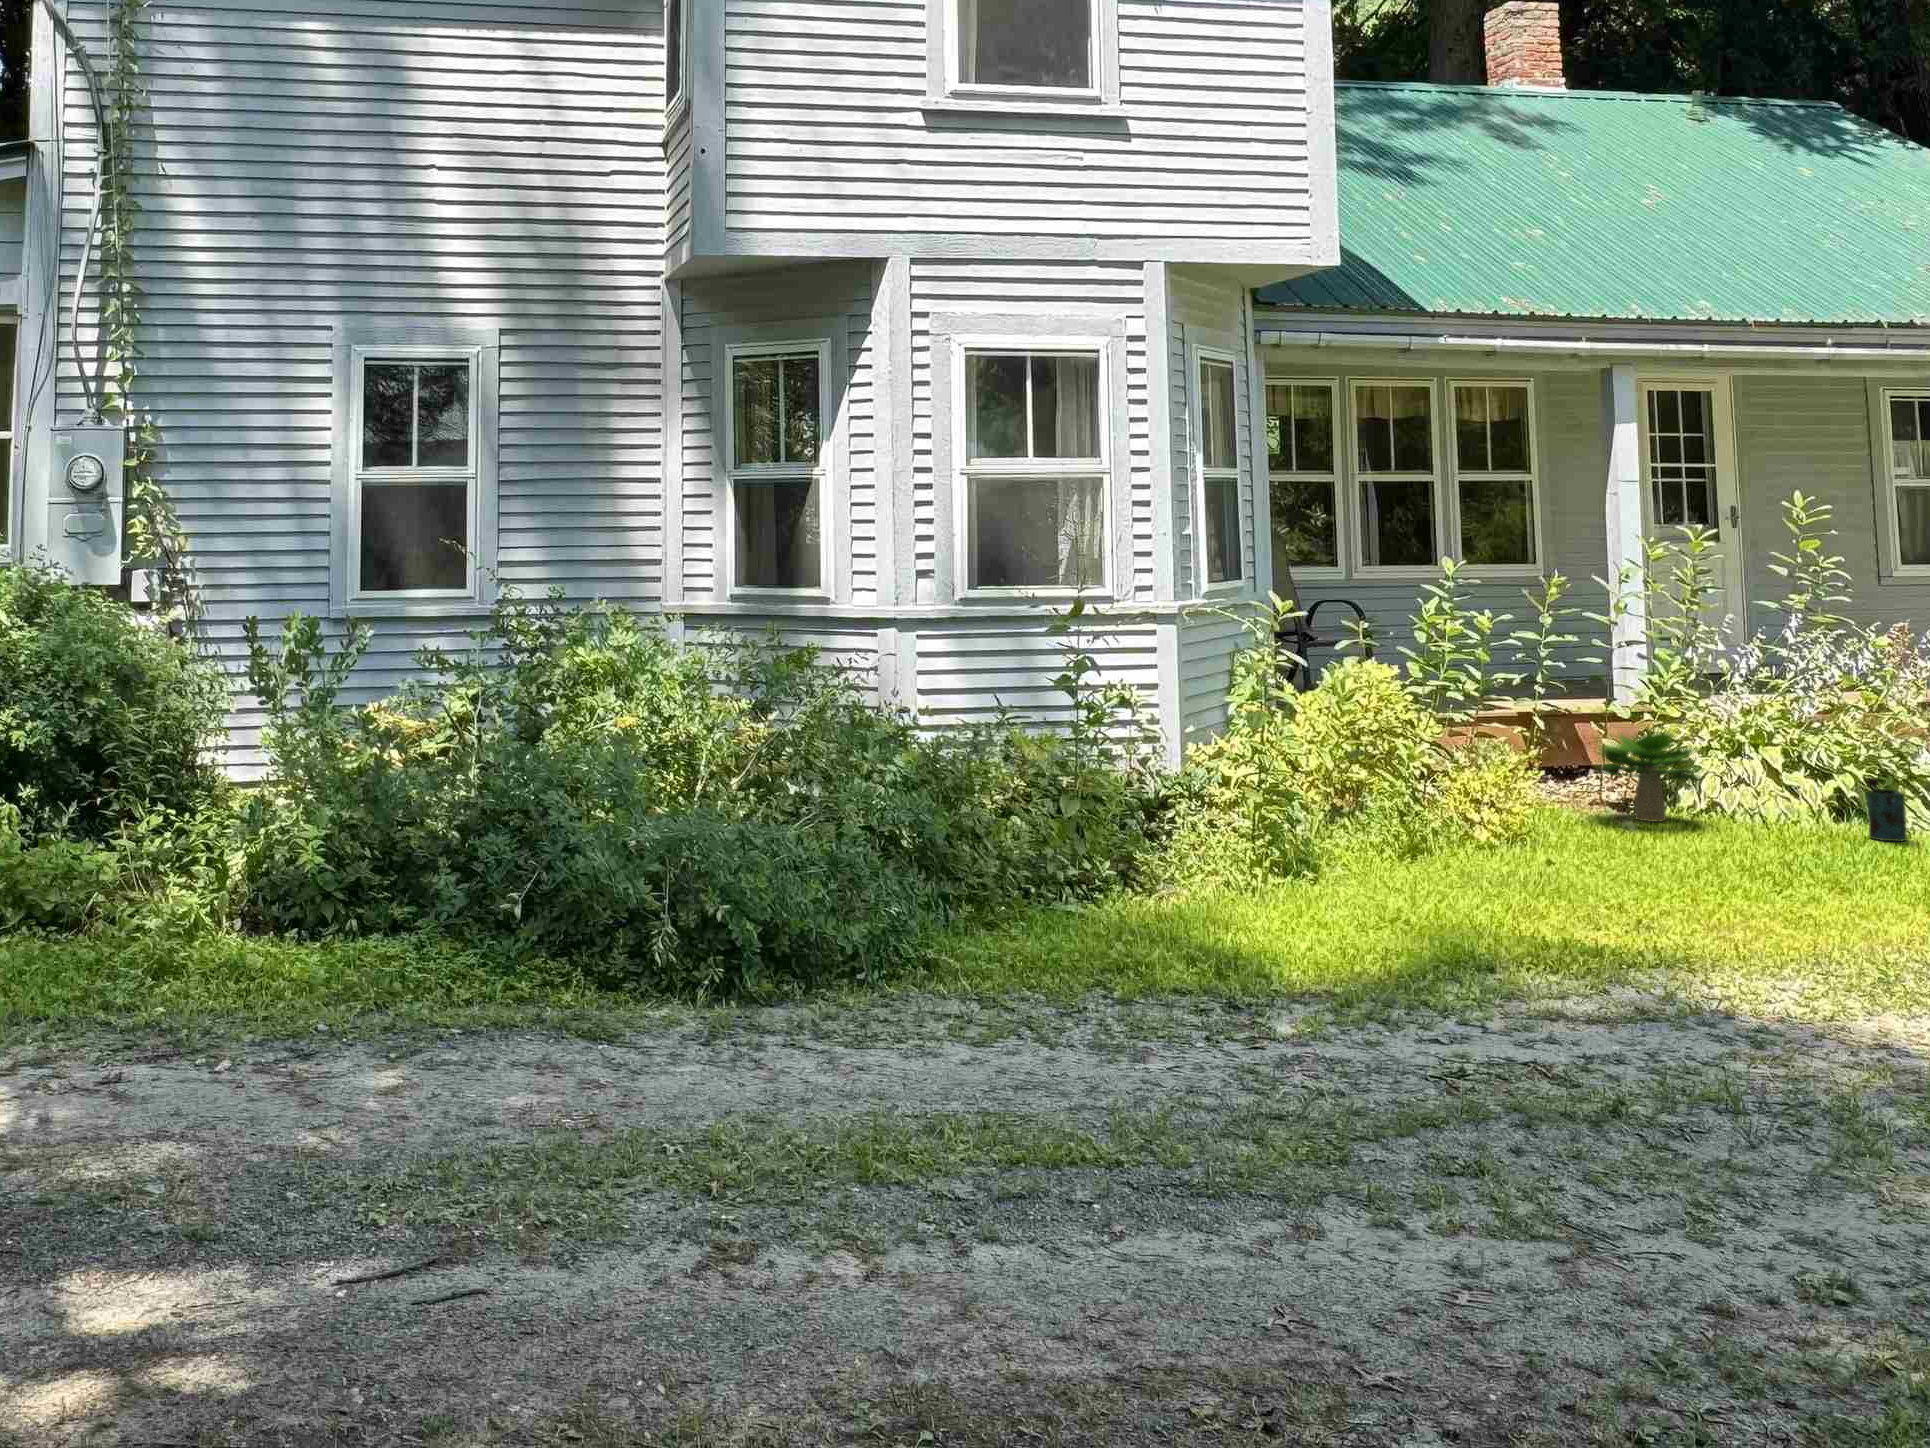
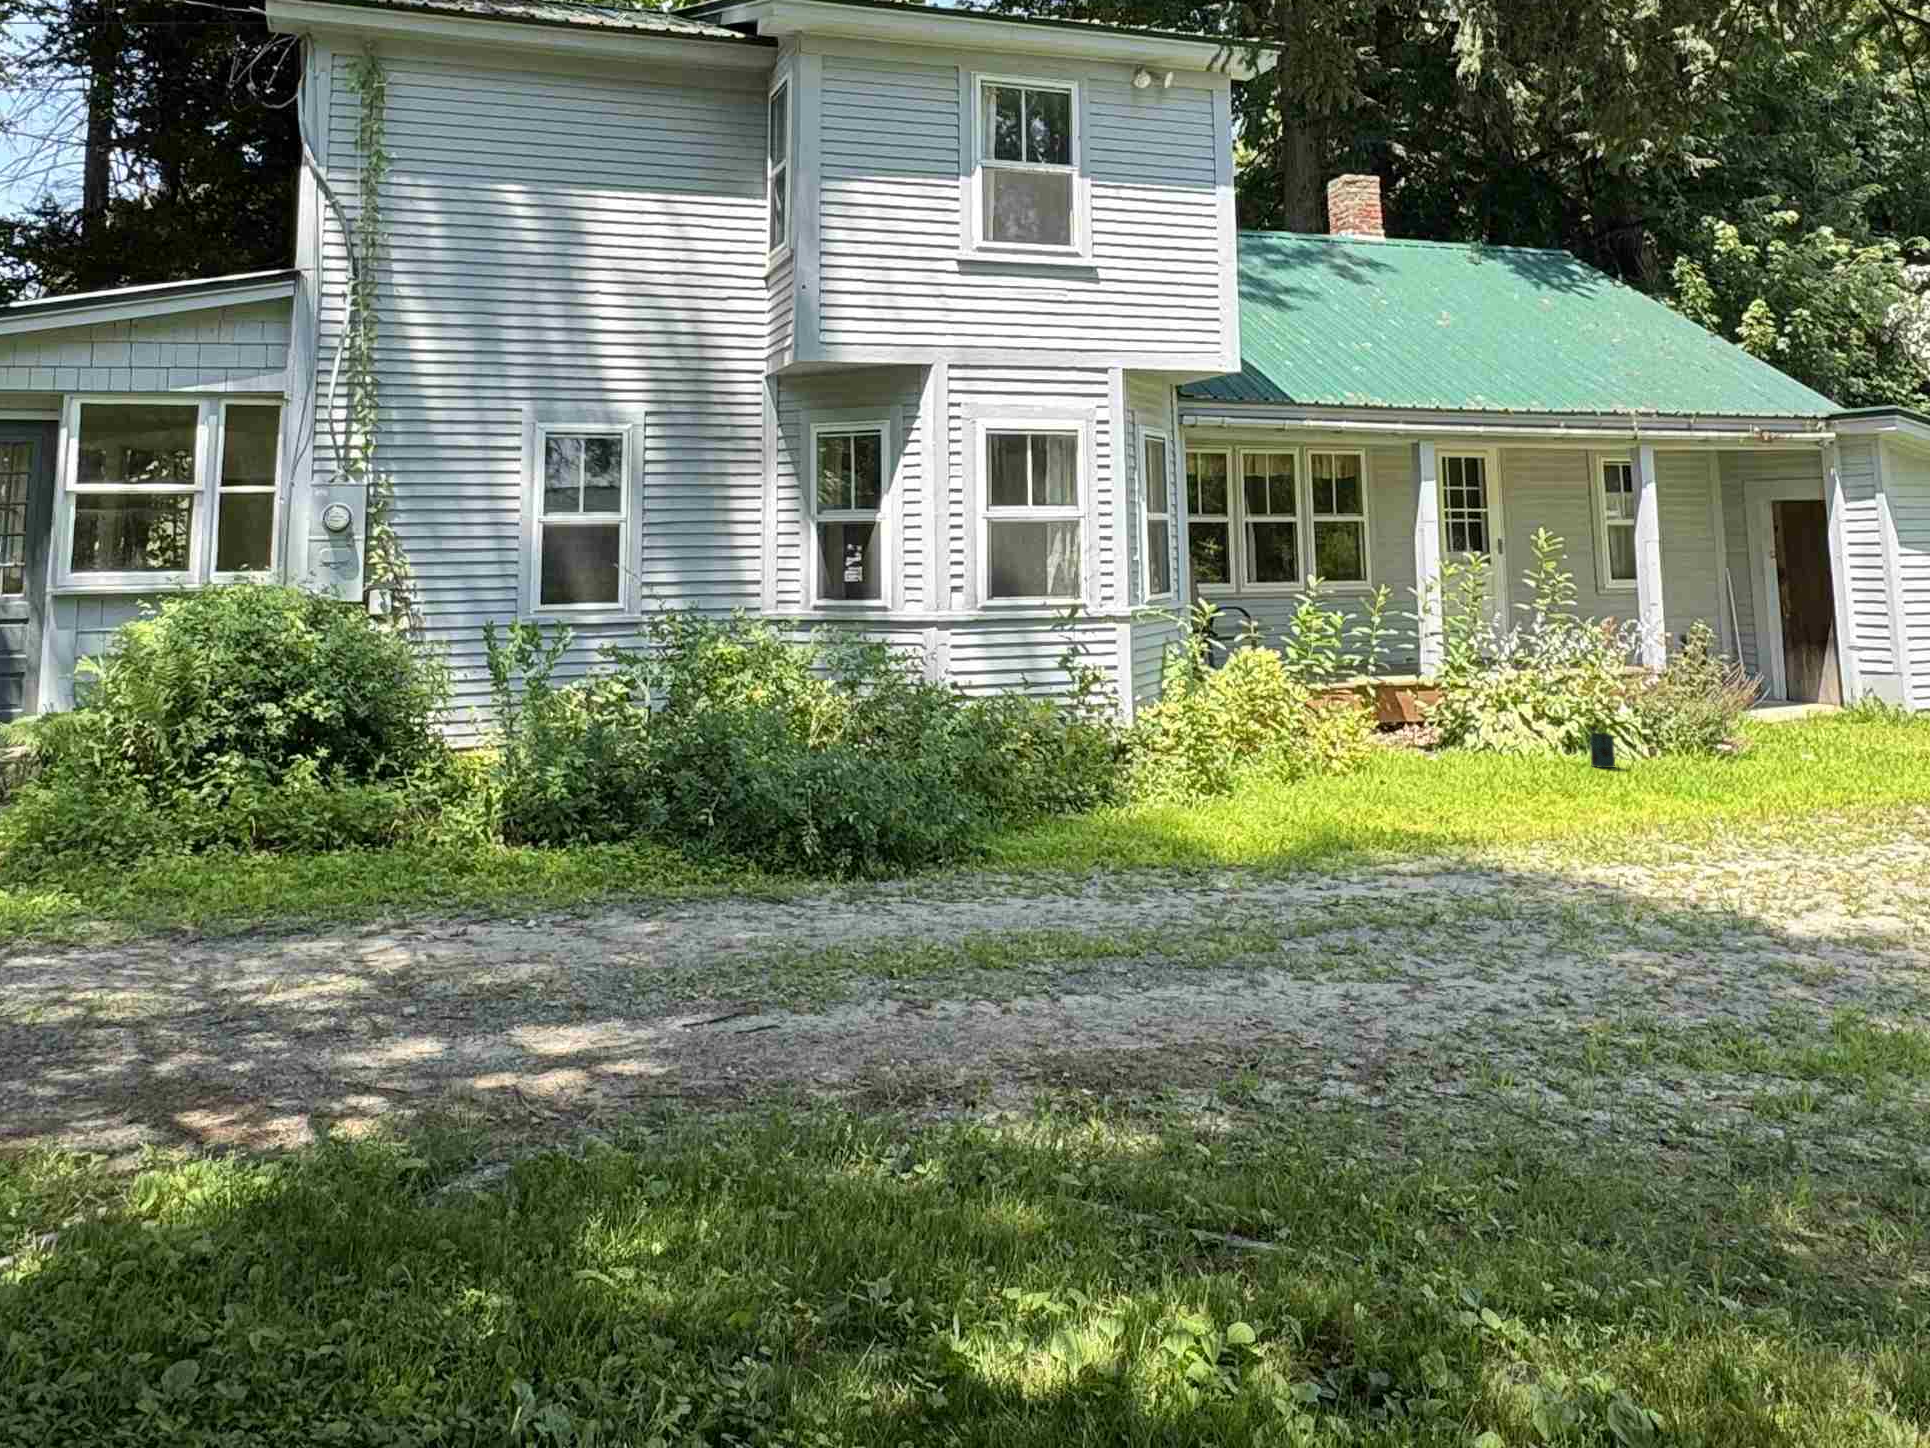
potted plant: present [1596,729,1705,822] -> none [1407,691,1487,758]

